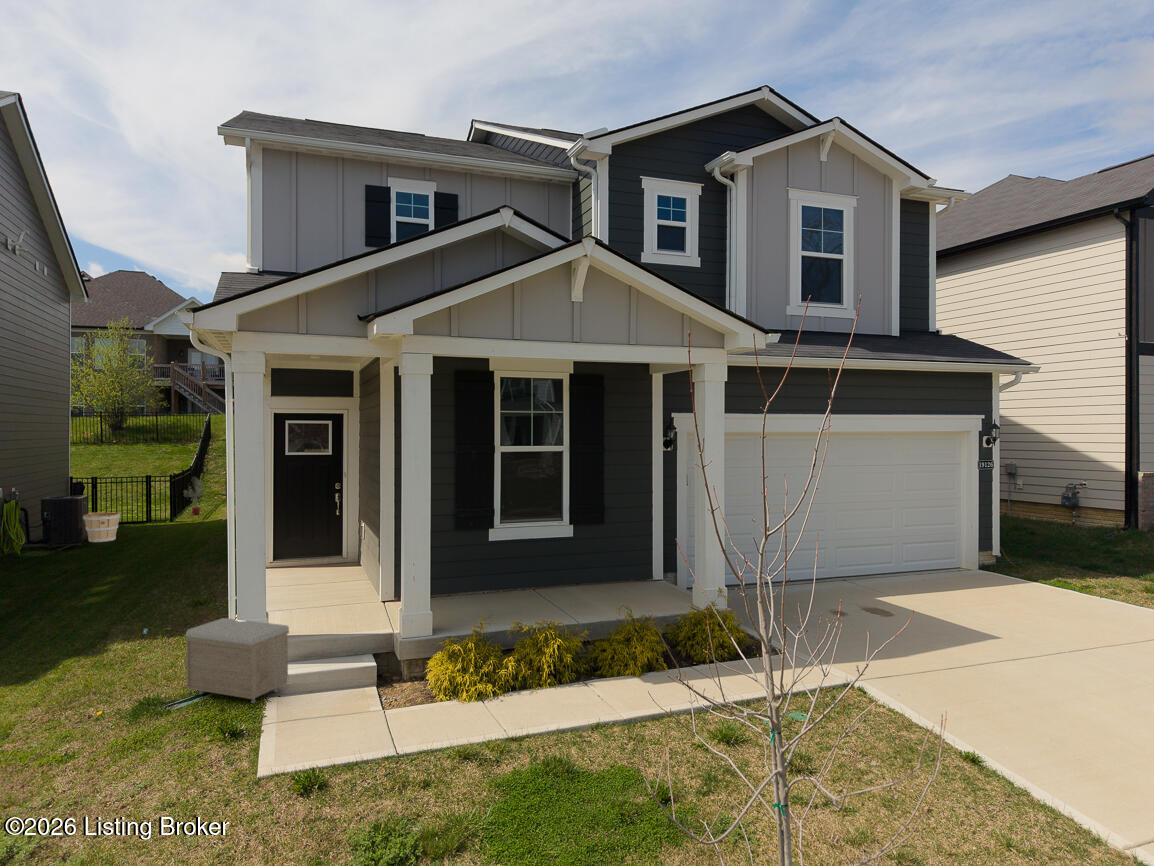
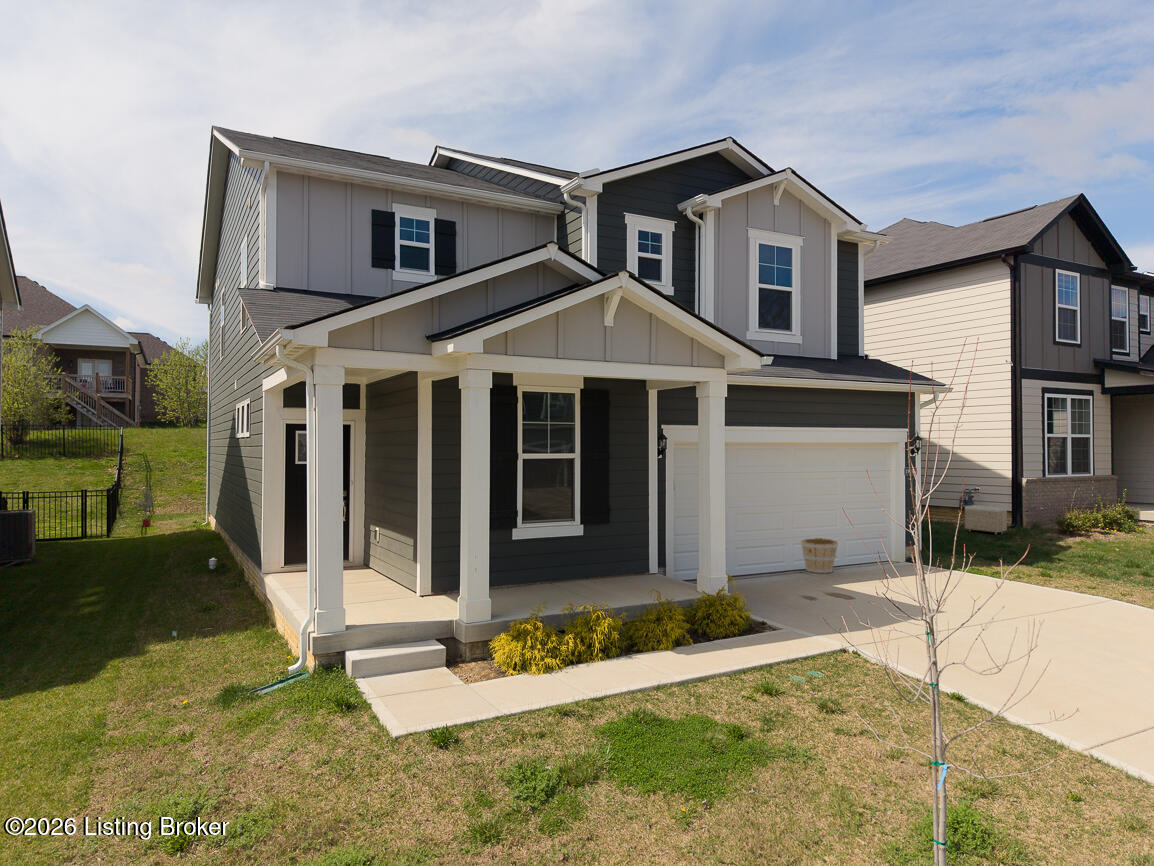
wooden bucket: present [83,512,121,542] -> present [801,538,838,573]
storage bench: present [186,618,289,703] -> present [965,505,1007,533]

